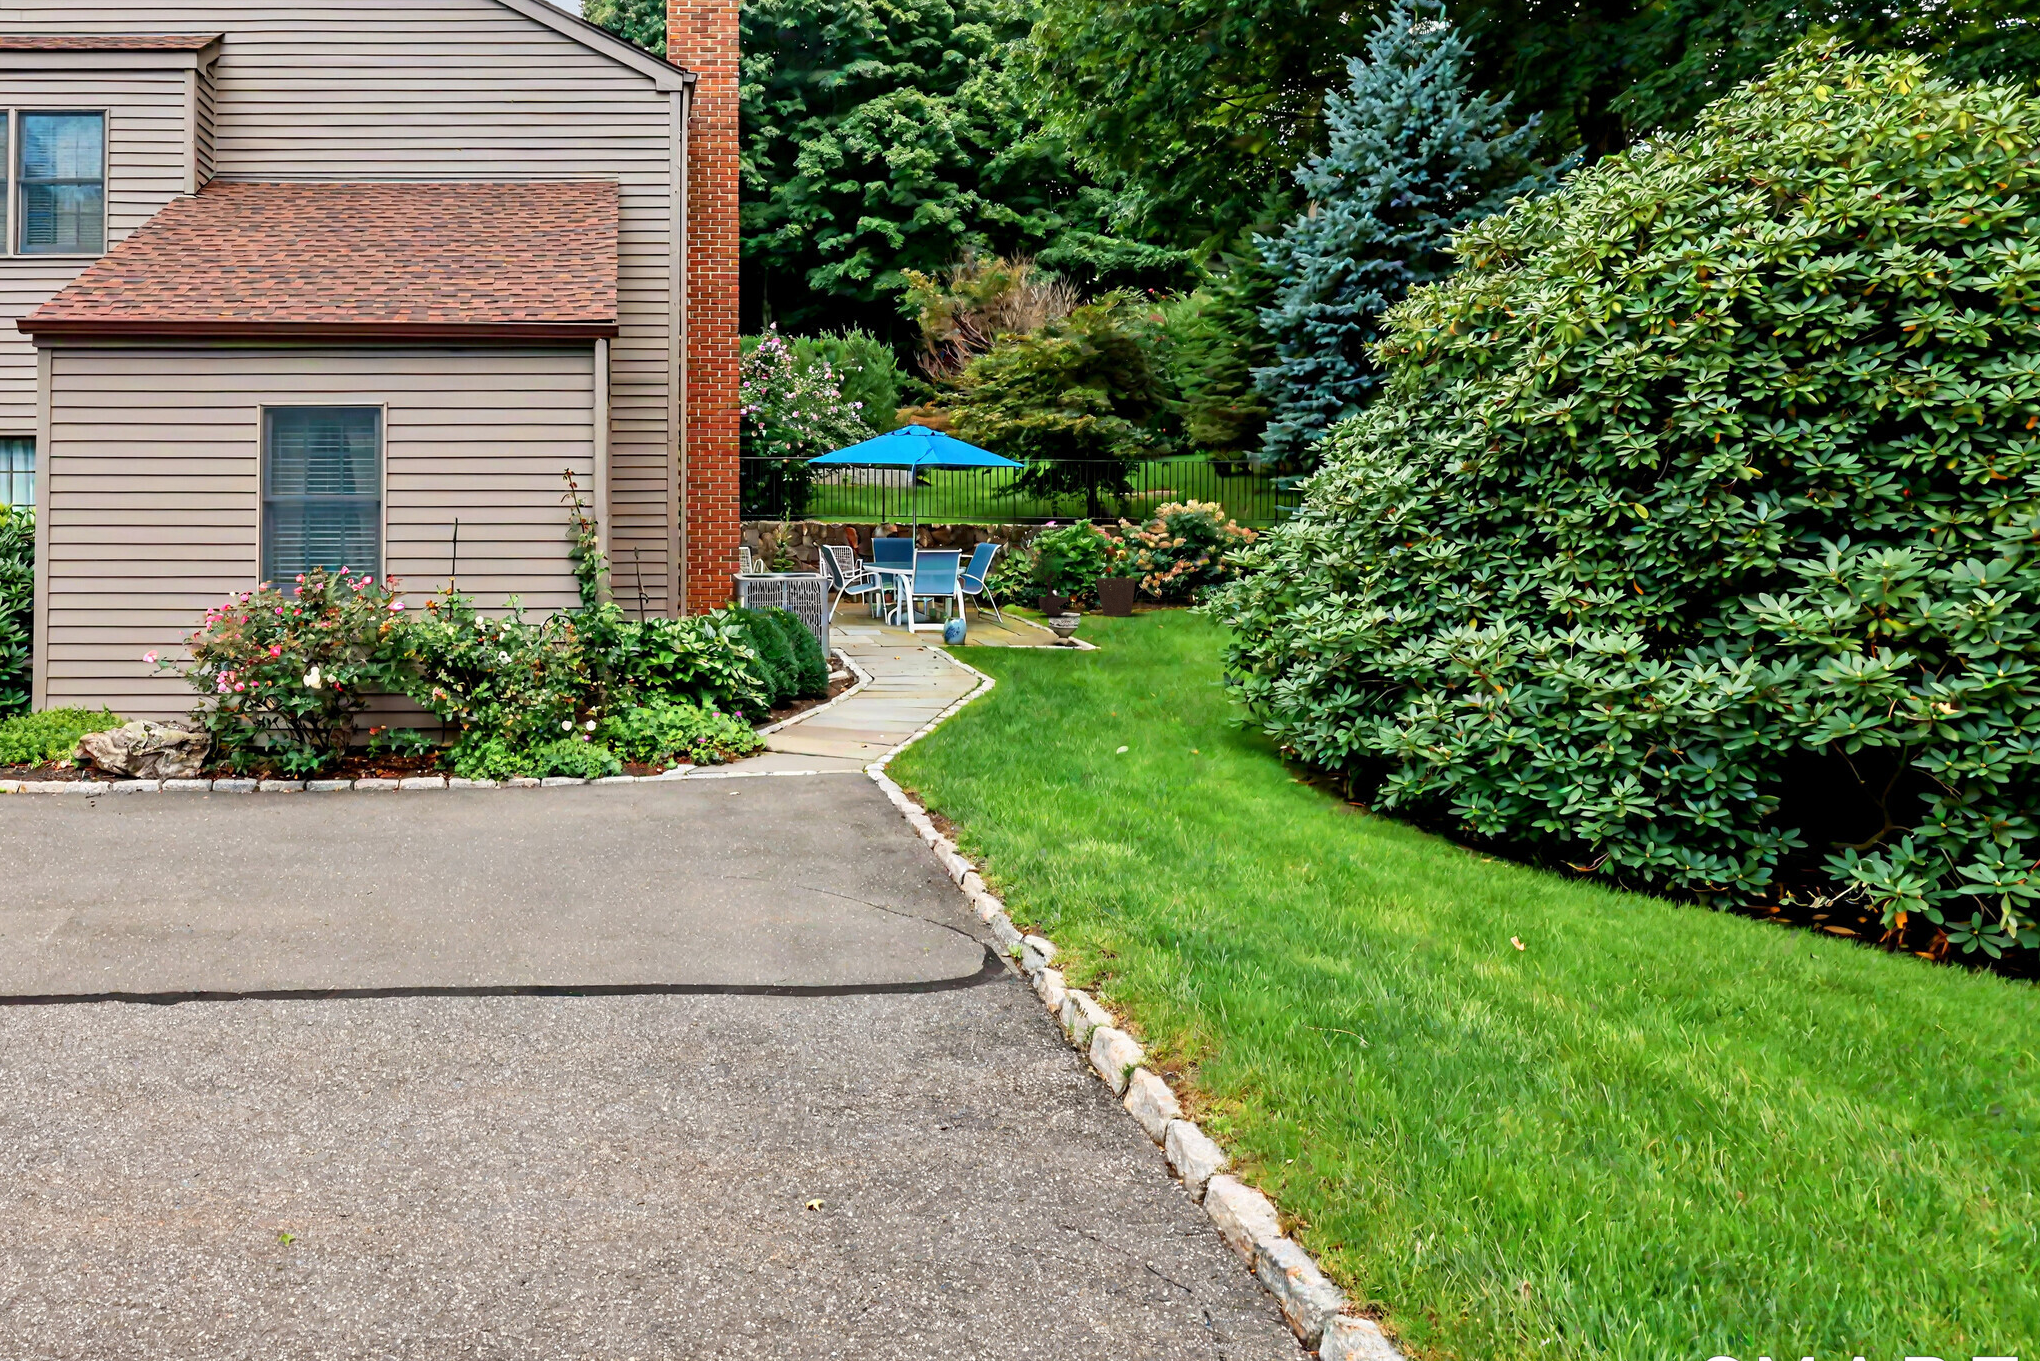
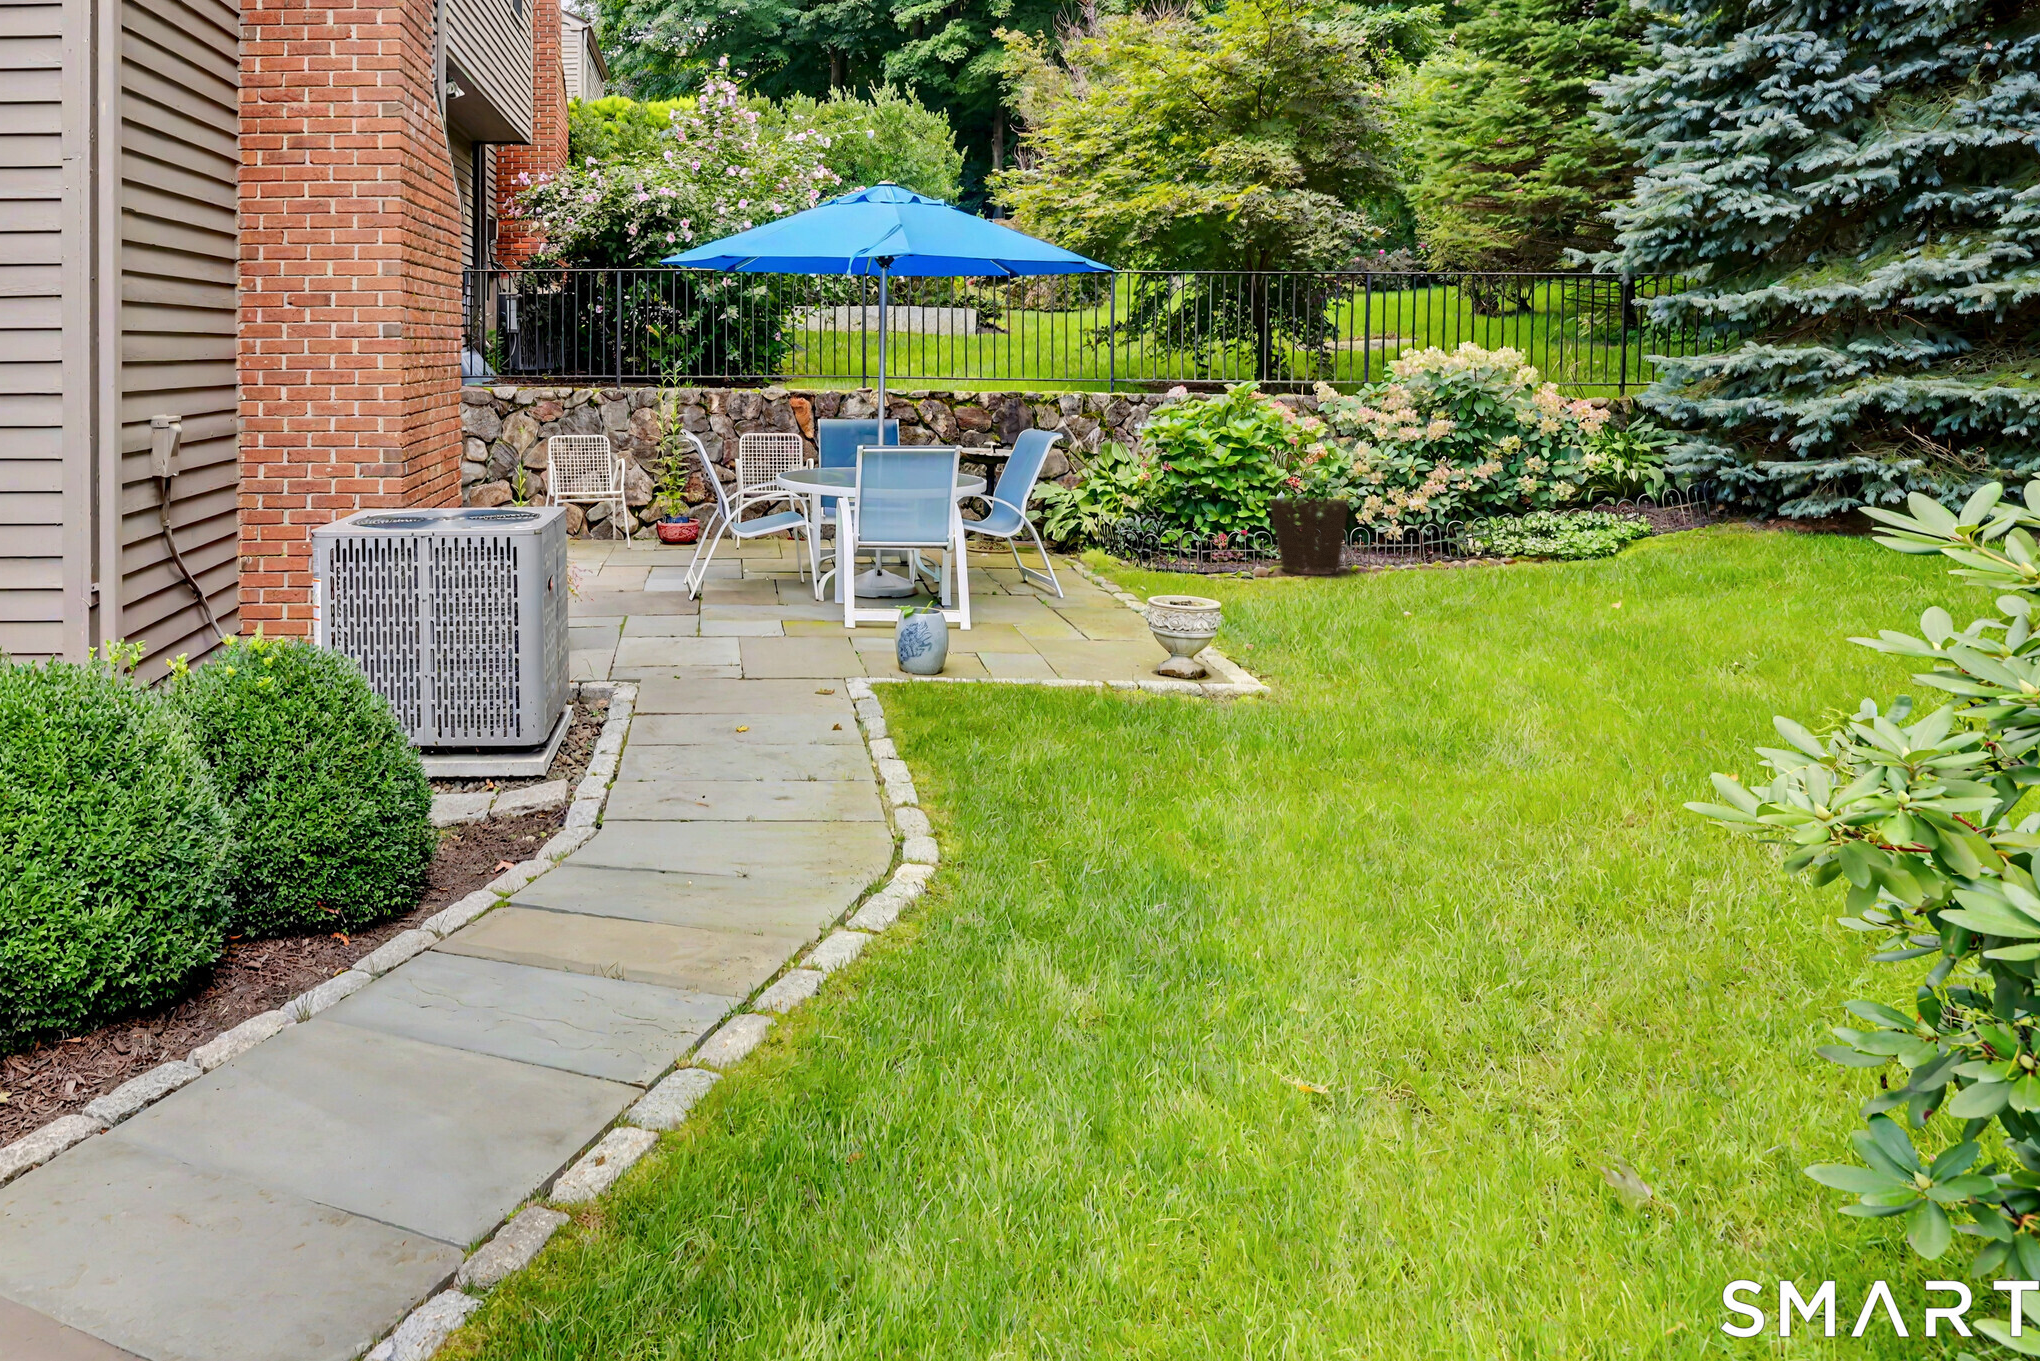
potted tree: present [1029,555,1069,616] -> none [1132,443,1213,571]

